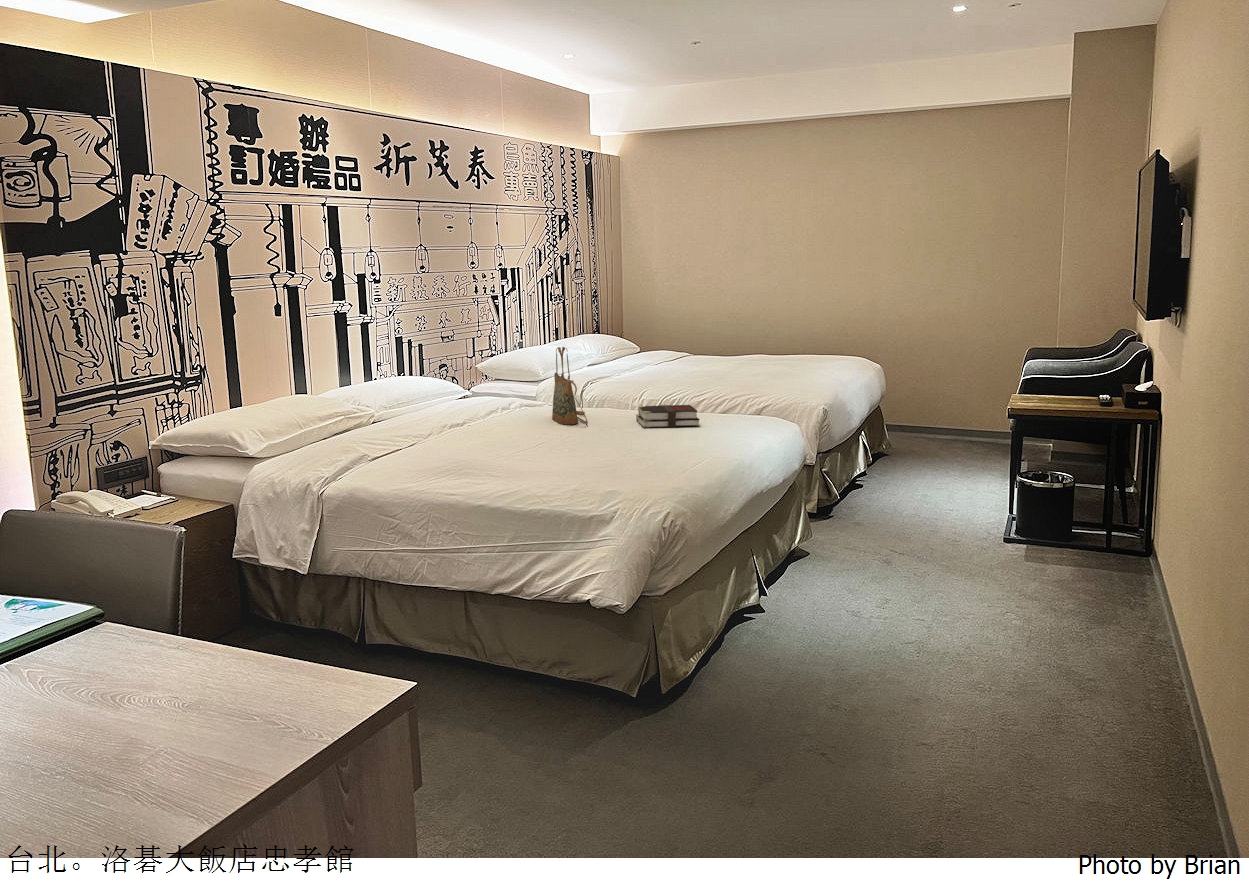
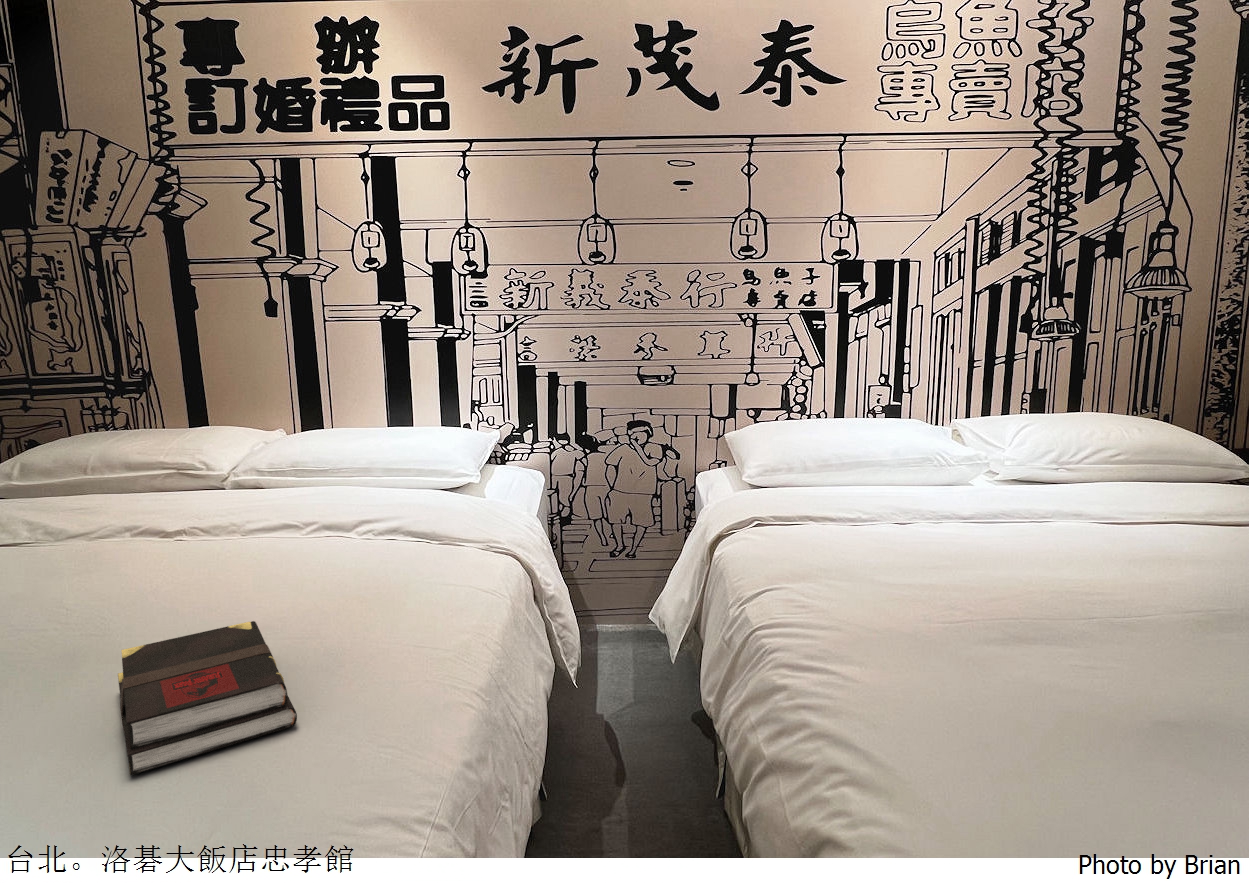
handbag: present [552,347,588,425] -> none [145,420,354,616]

